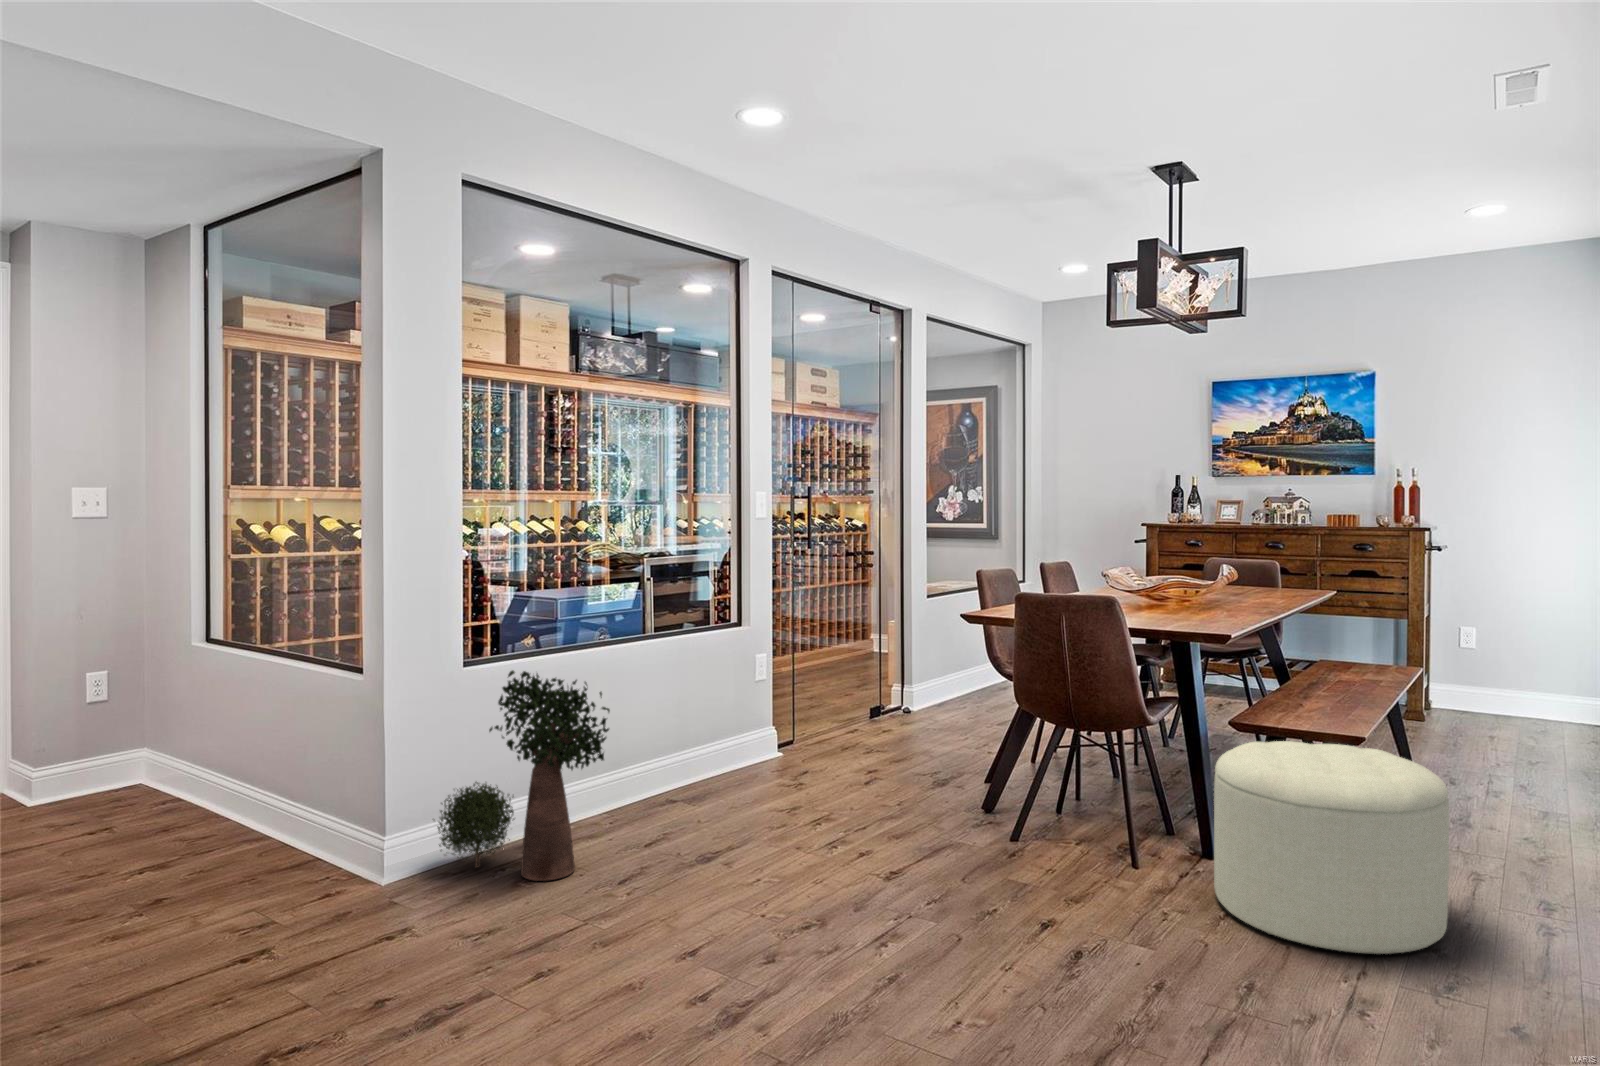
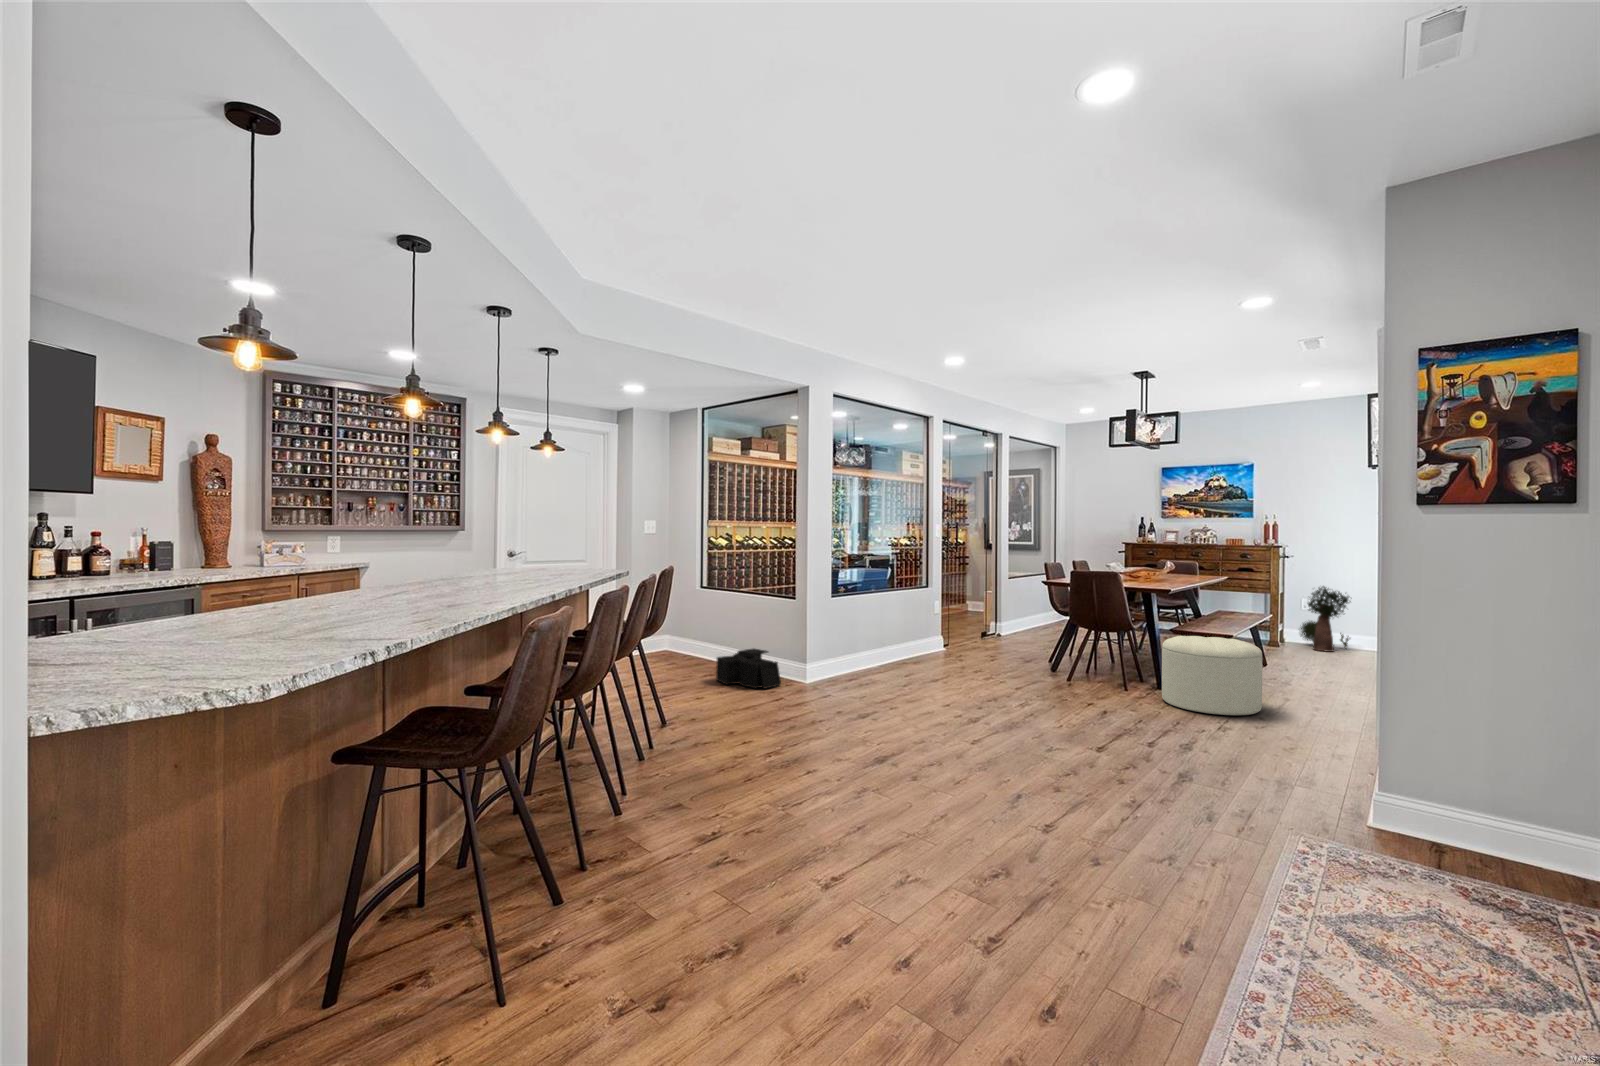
potted plant: present [437,670,610,881] -> present [1301,586,1351,652]
storage bin: none [158,785,317,911] -> present [716,649,781,689]

